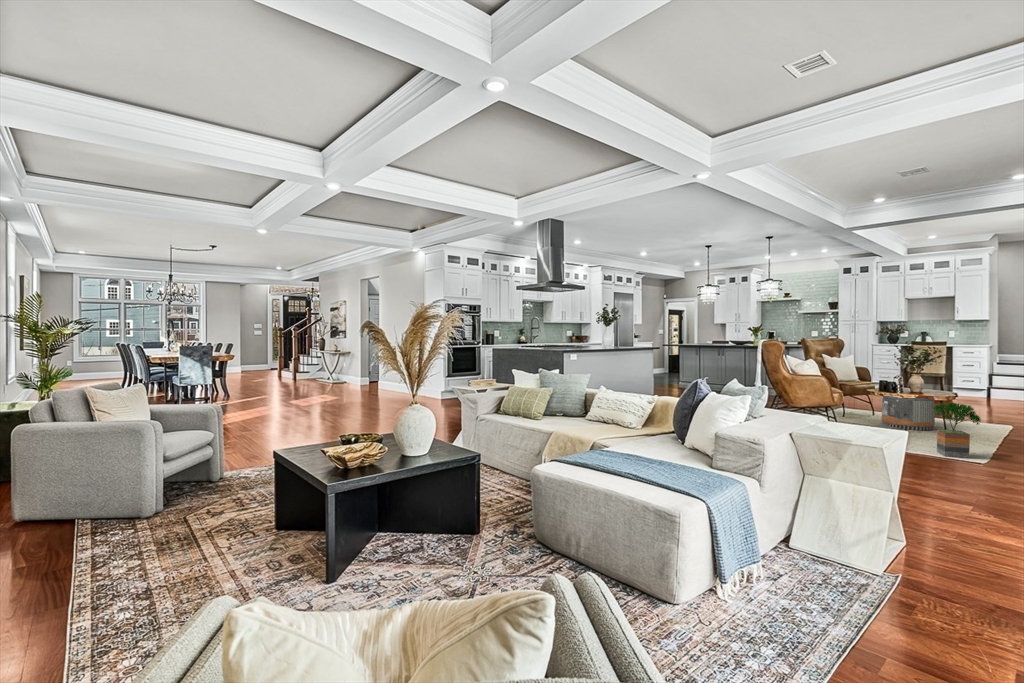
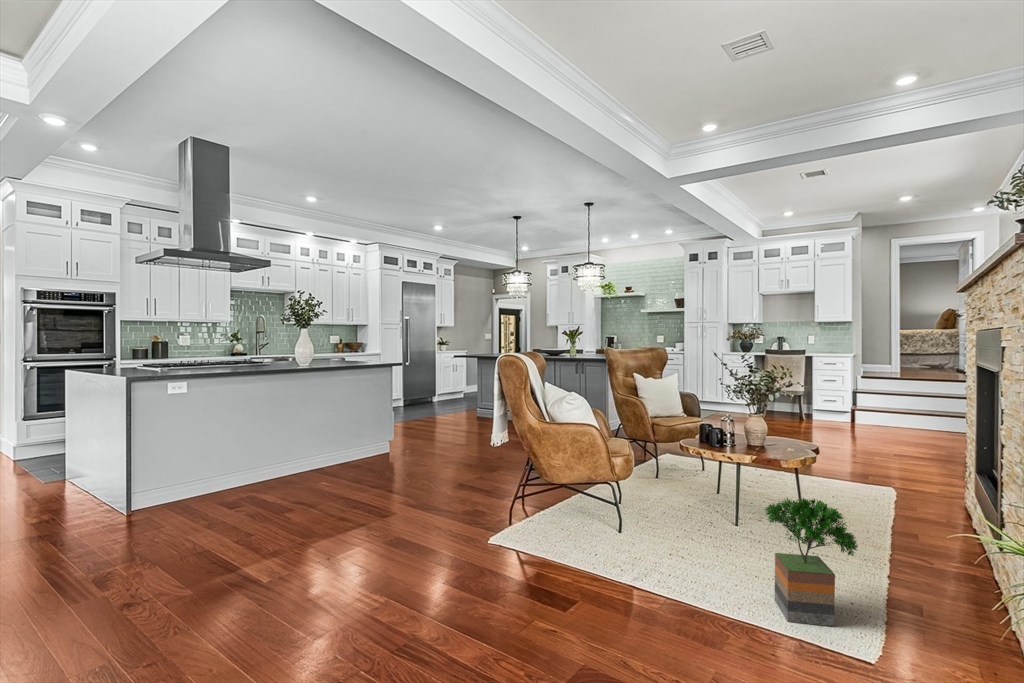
pouf: present [882,395,935,430] -> none [705,441,782,513]

